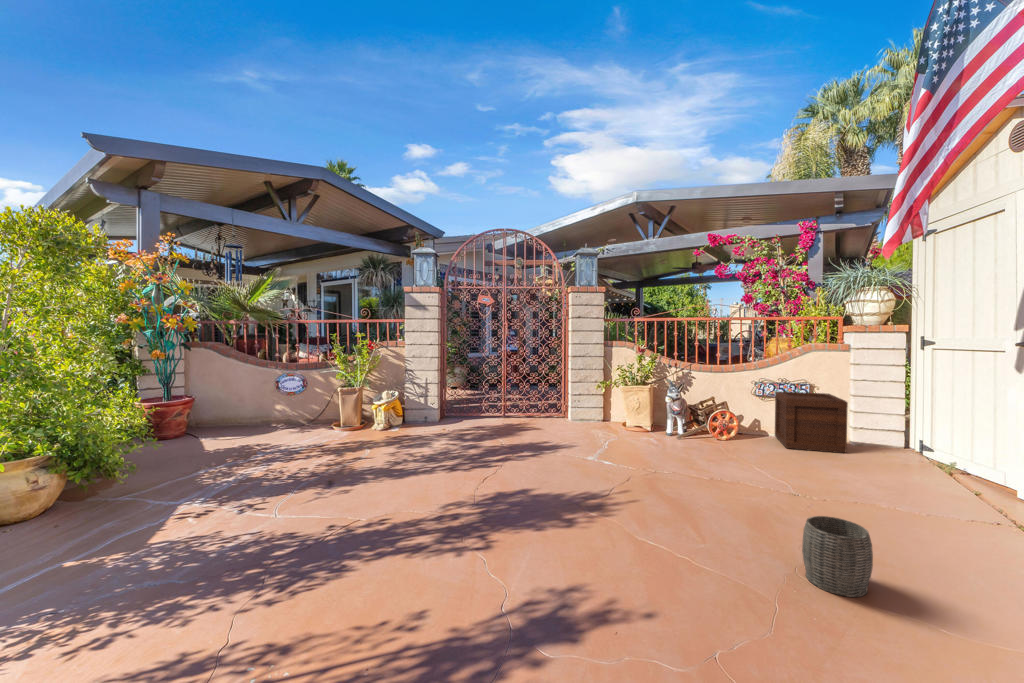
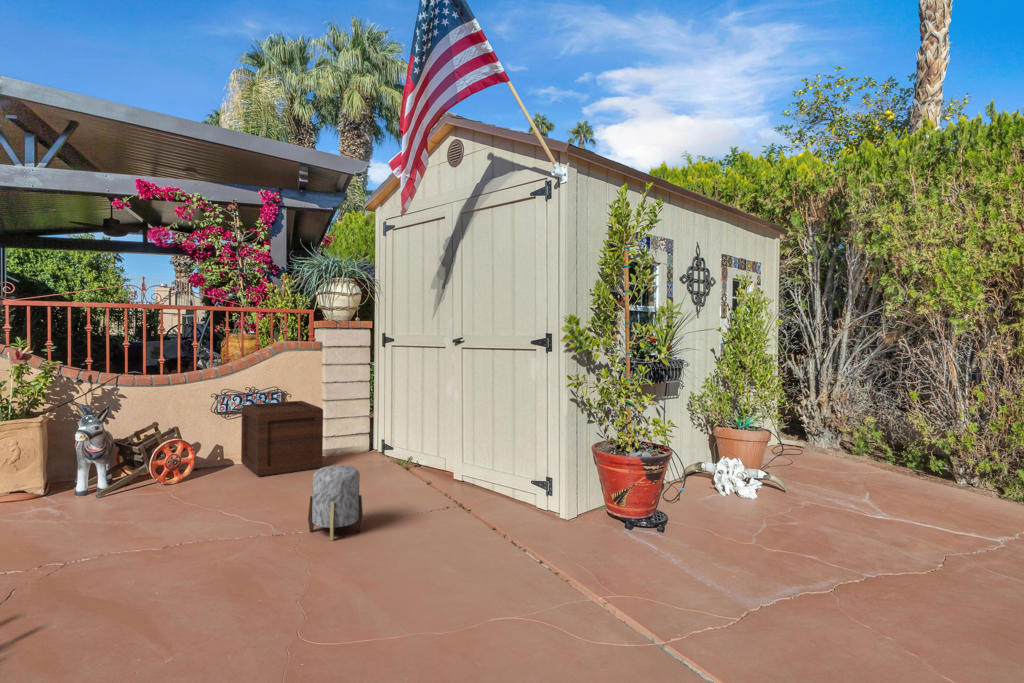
stool: none [819,446,874,510] -> present [308,465,363,540]
woven basket: present [802,516,873,597] -> none [314,561,387,661]

